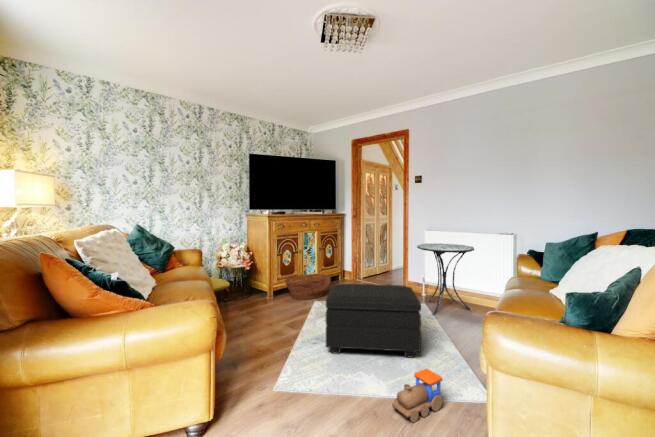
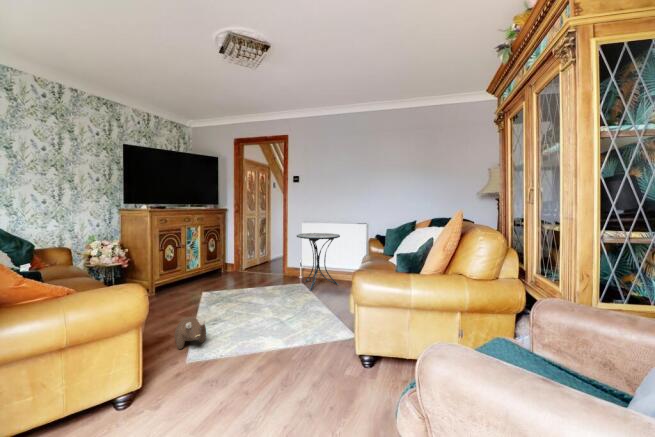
basket: present [284,274,331,300] -> none [169,267,218,292]
footstool: present [326,284,421,358] -> none [226,267,305,328]
plush toy: none [270,336,301,371] -> present [175,317,206,349]
toy train: present [392,369,443,422] -> none [289,322,324,359]

